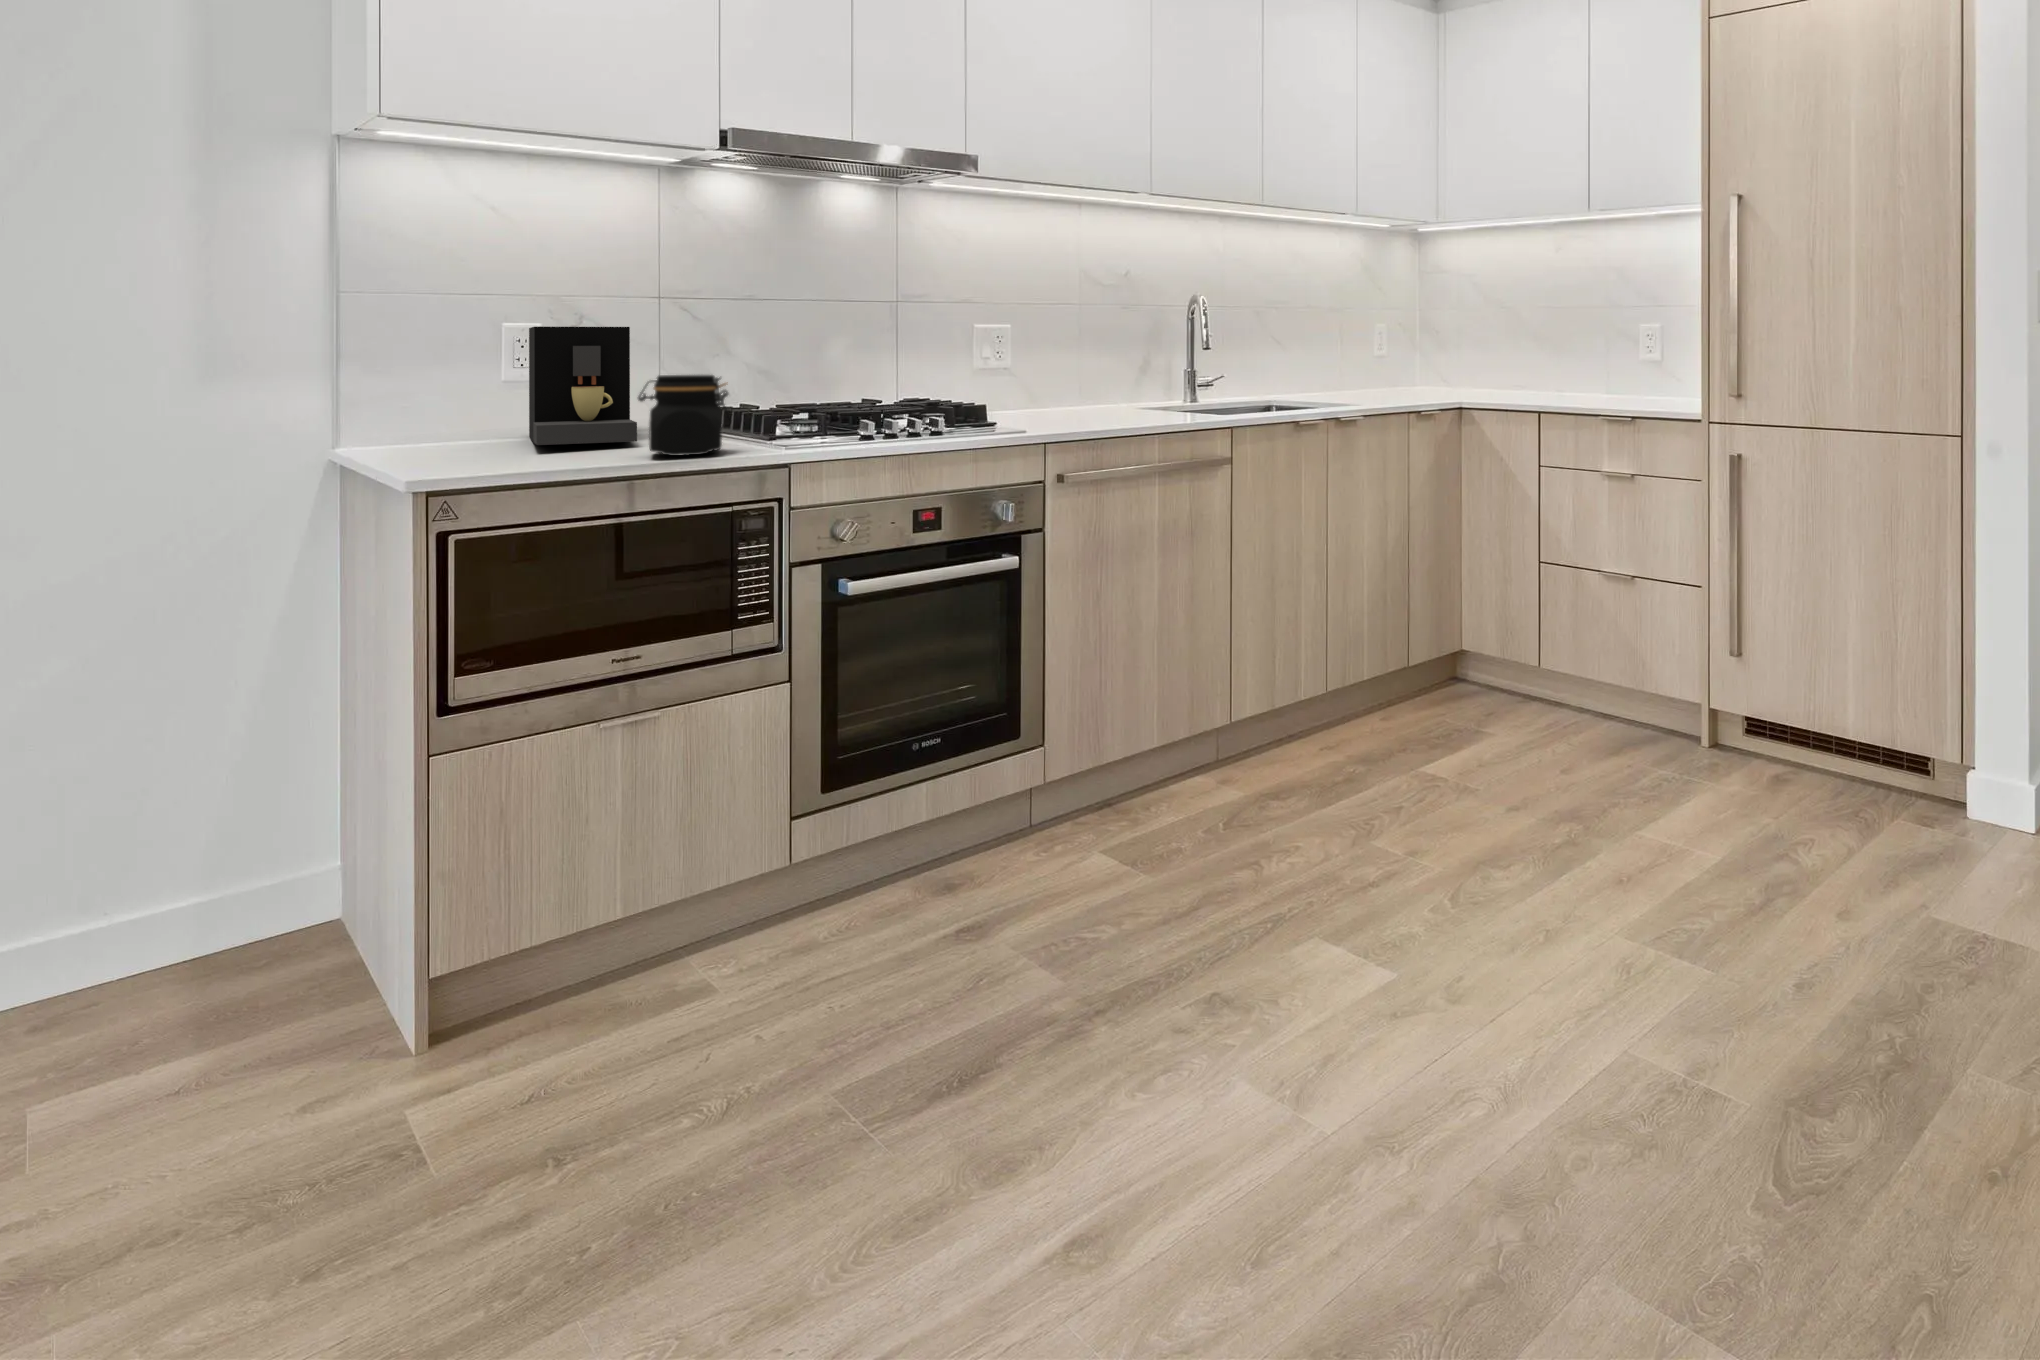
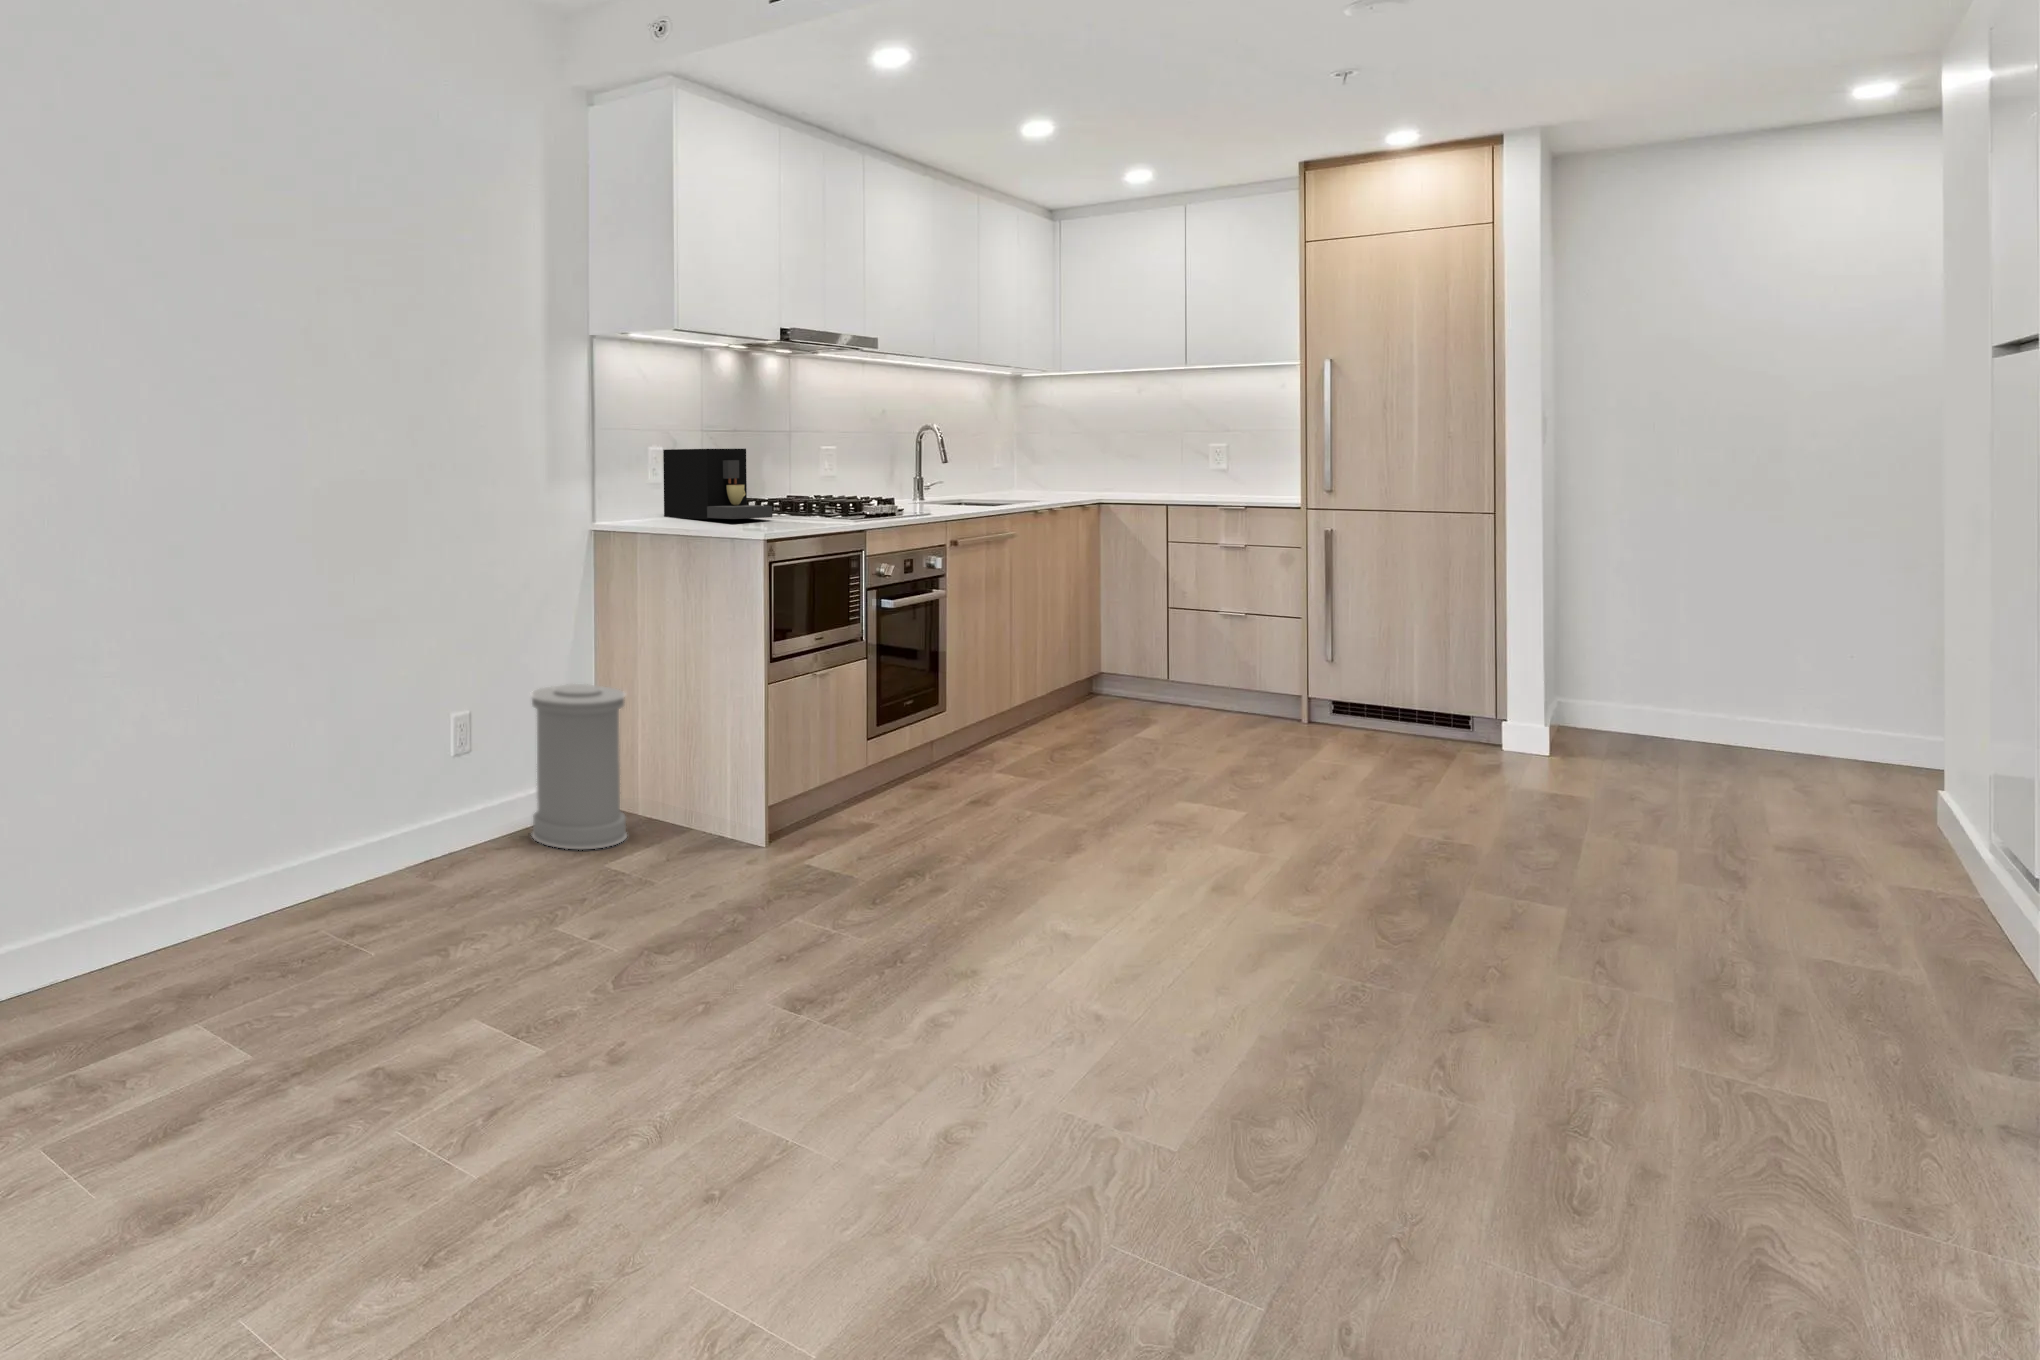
jar: present [638,375,731,456] -> none [803,477,852,524]
trash can: none [59,727,272,1042] -> present [531,684,627,849]

